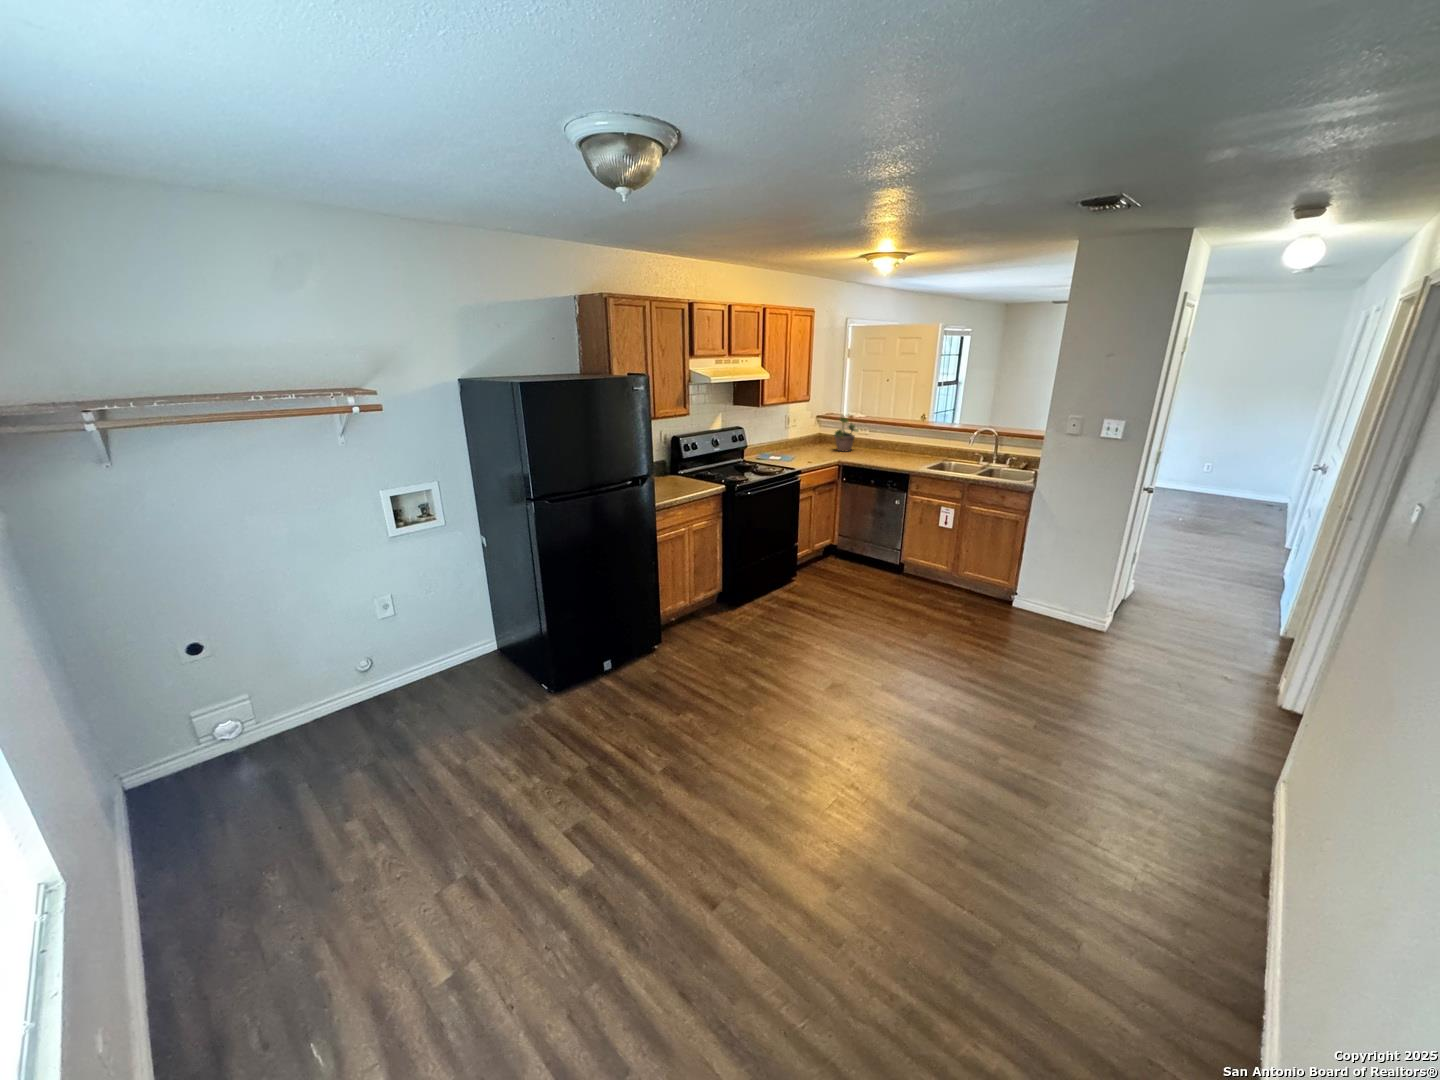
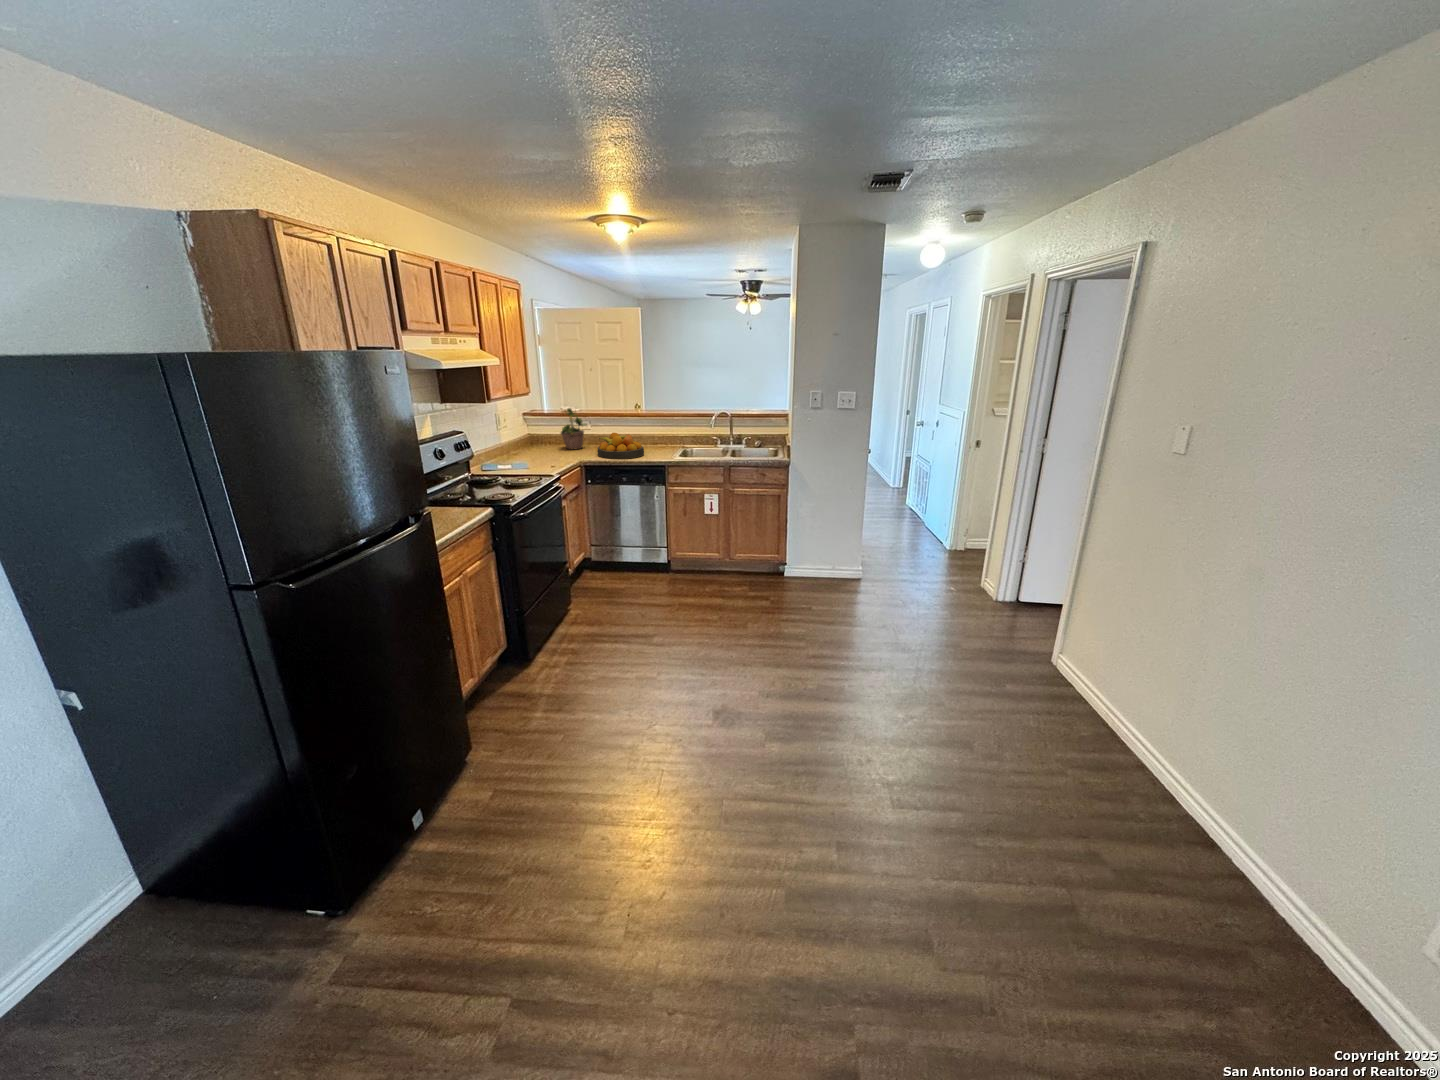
fruit bowl: none [855,440,898,464] -> present [597,433,644,459]

